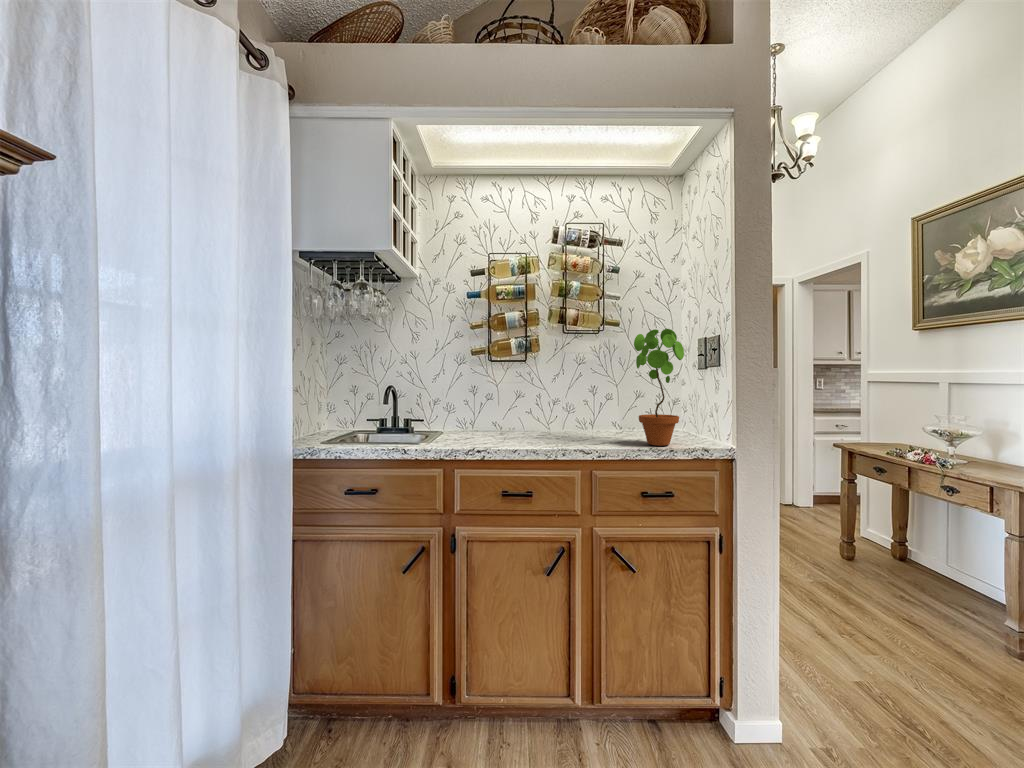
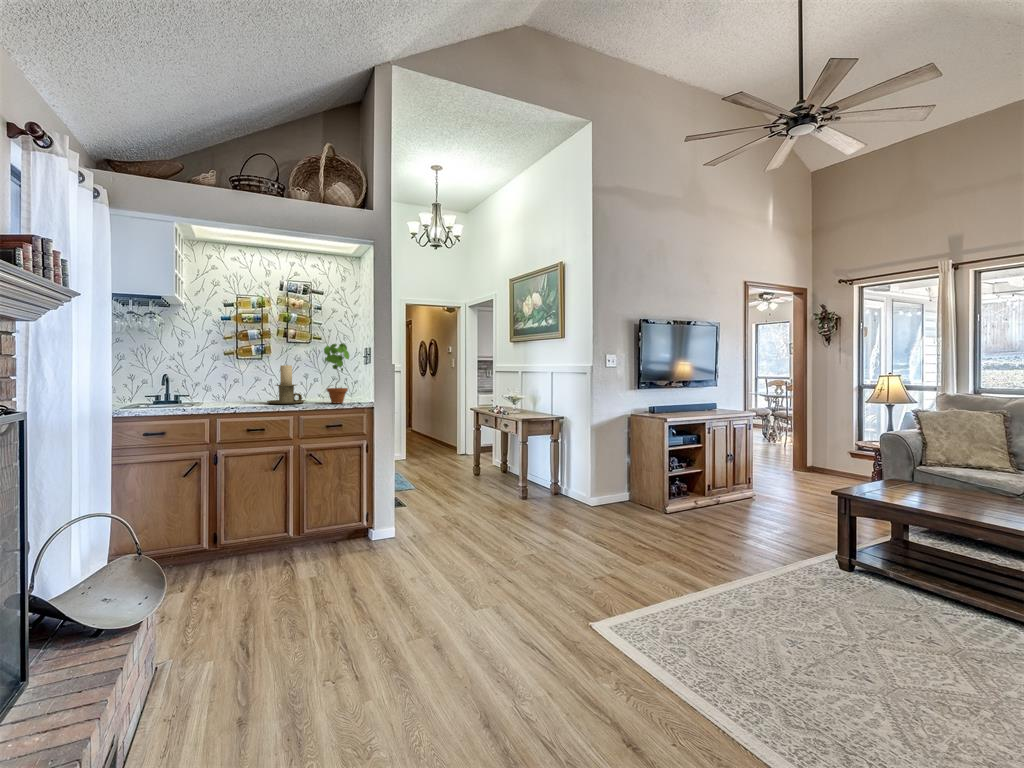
candle holder: none [534,371,600,443] -> present [267,365,305,404]

